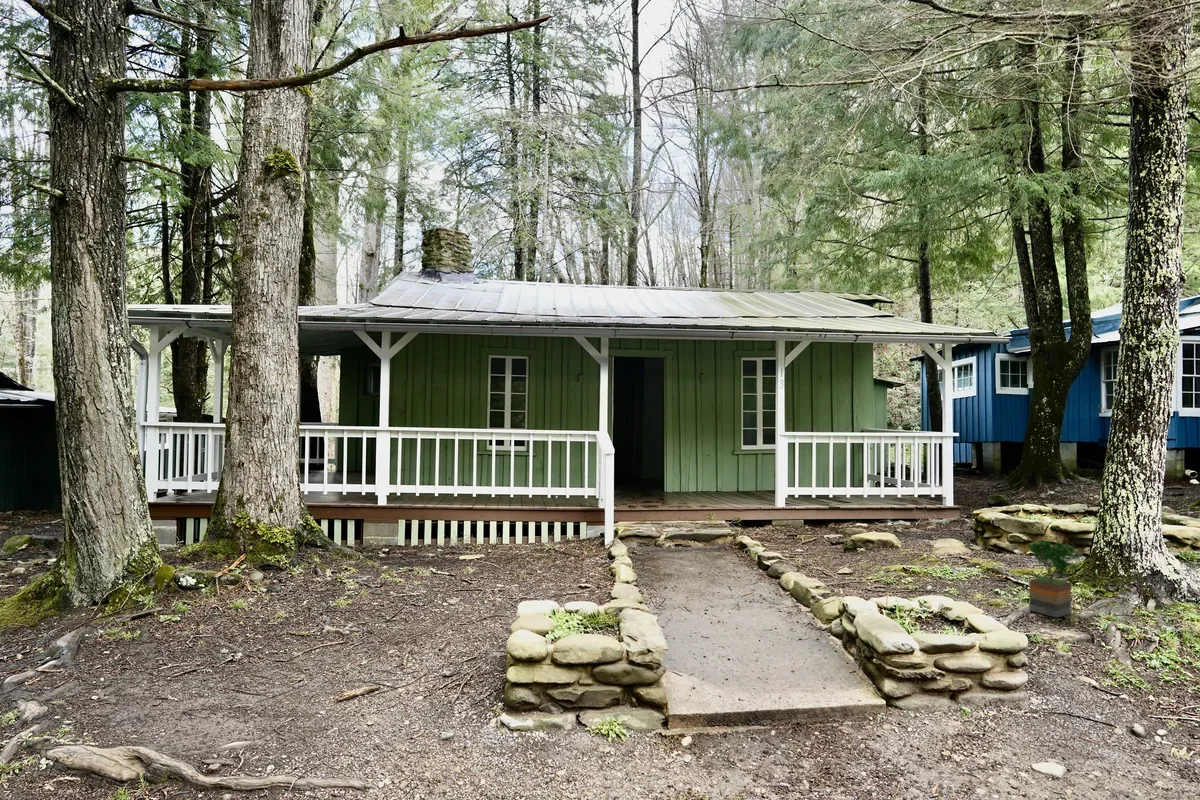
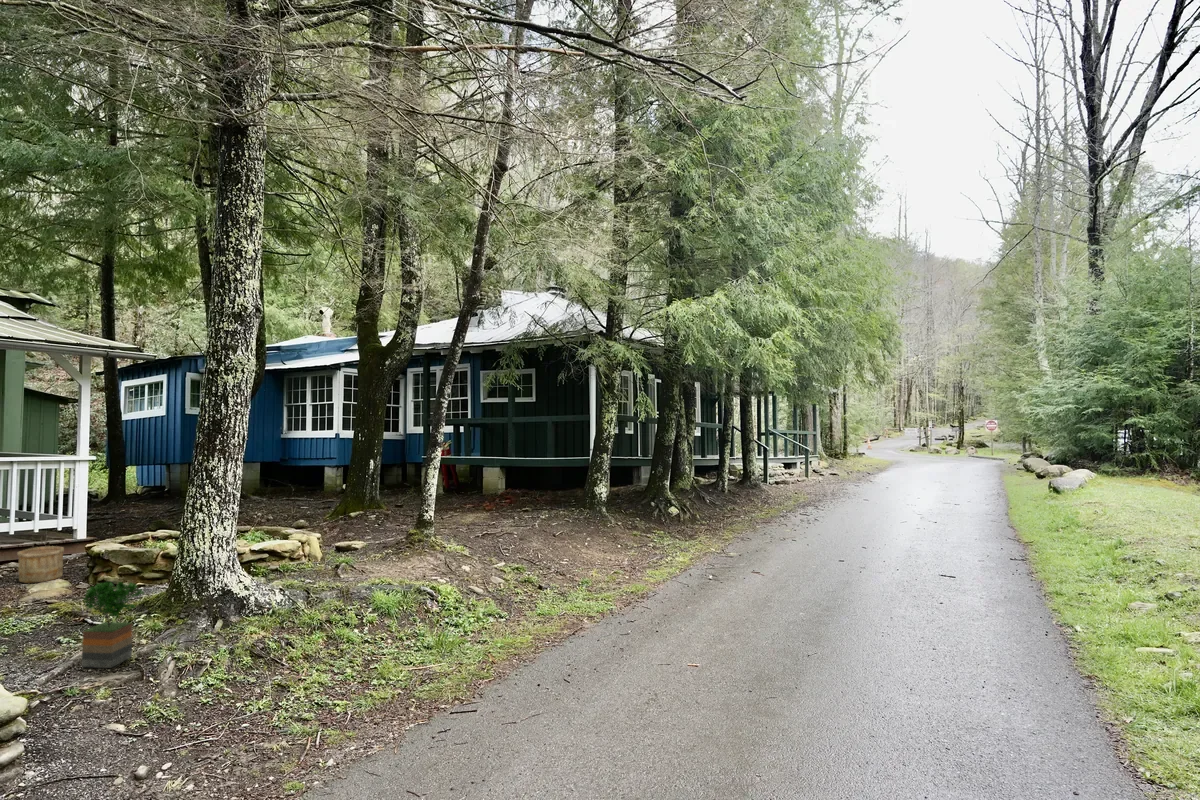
wooden bucket: none [921,508,955,537] -> present [17,546,64,583]

